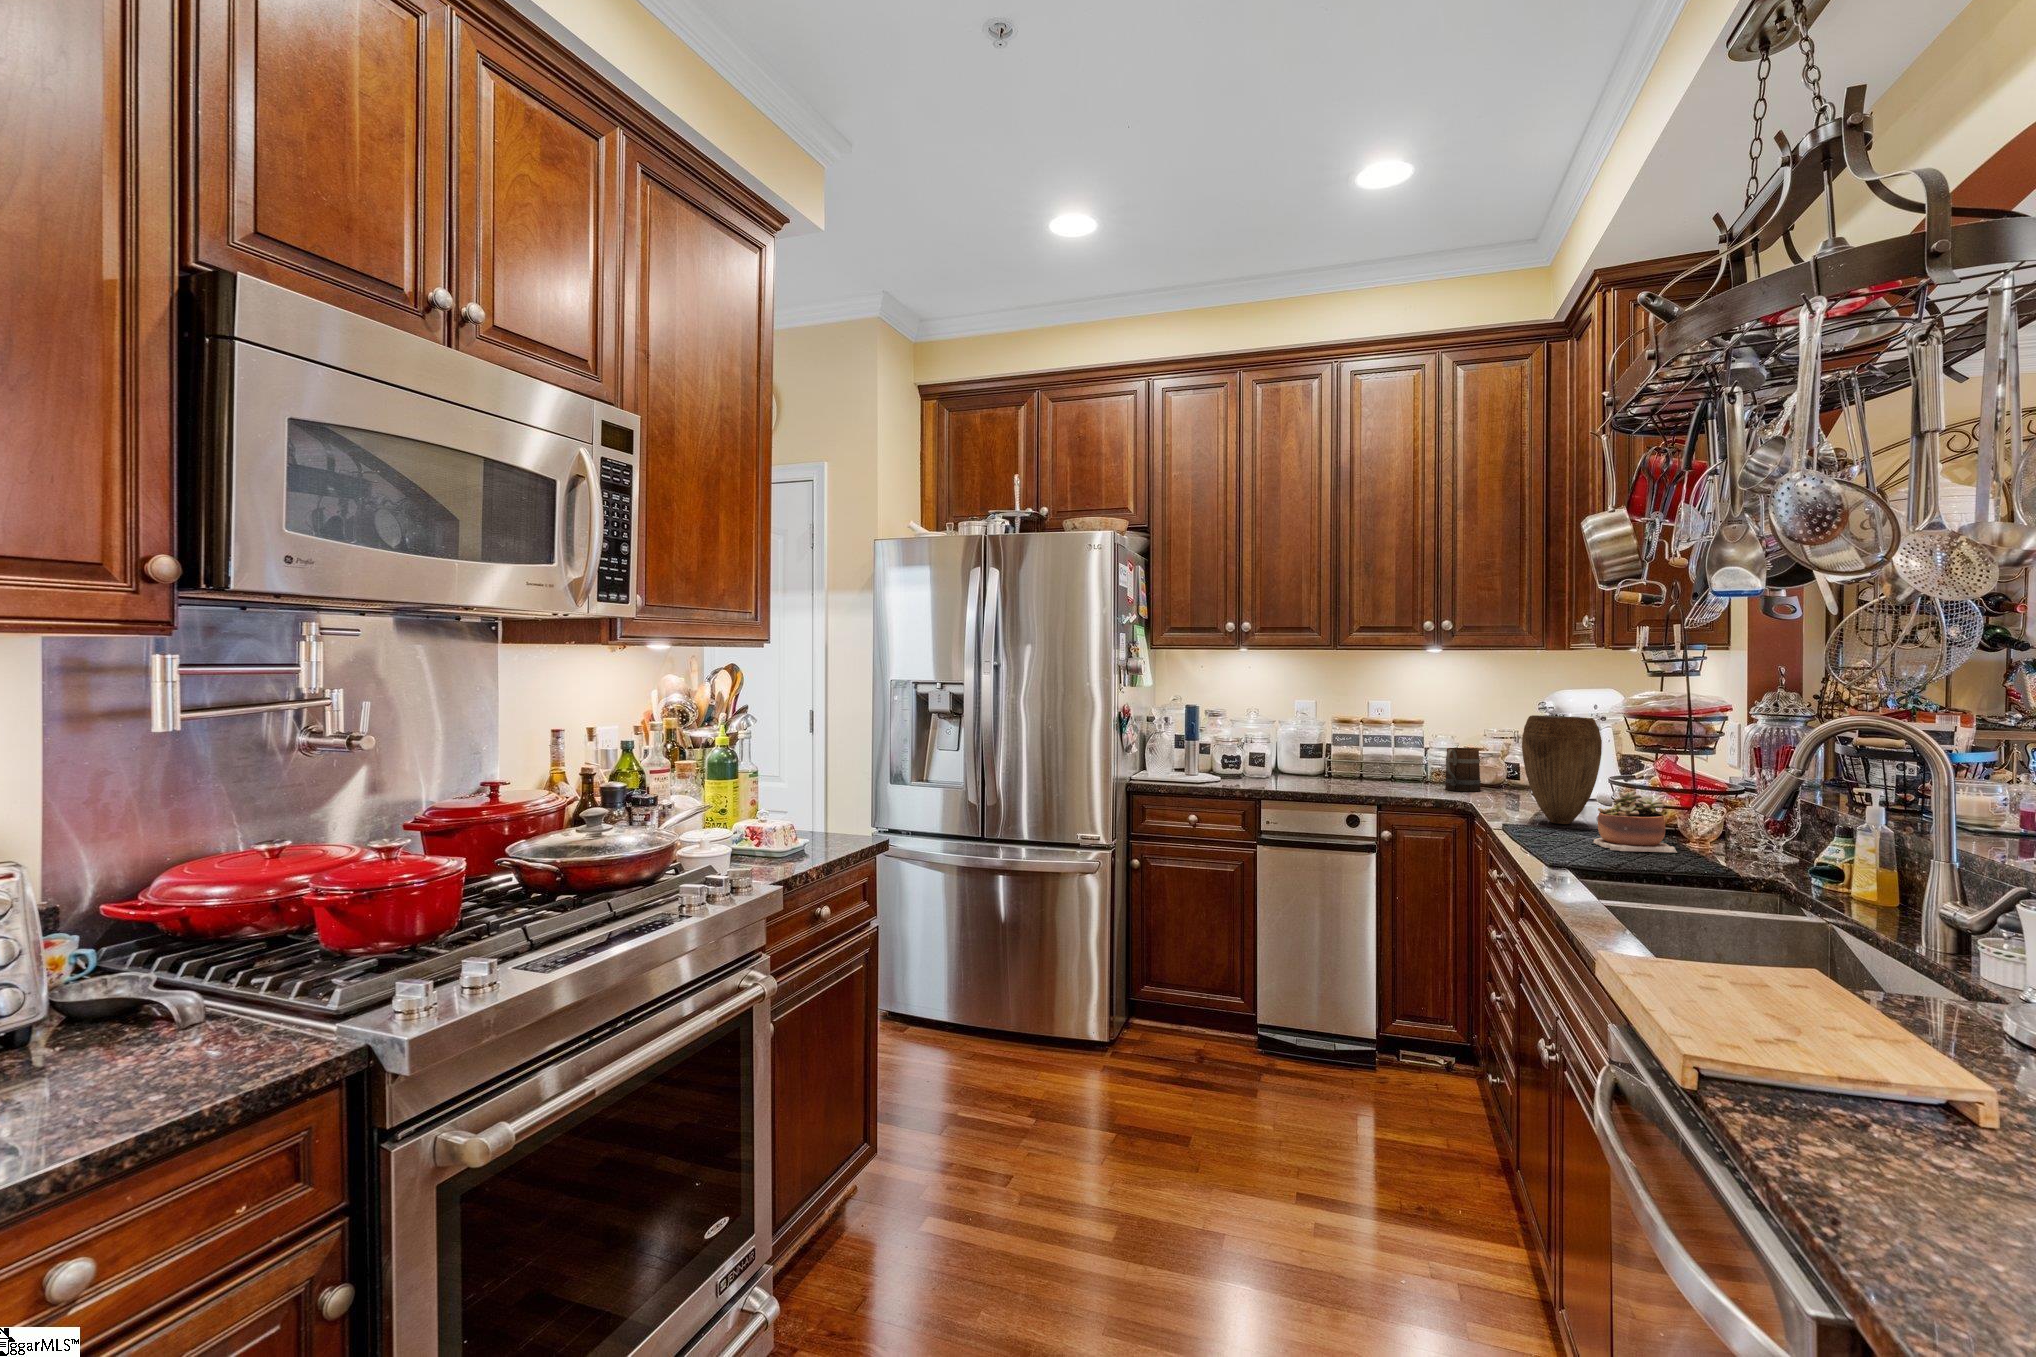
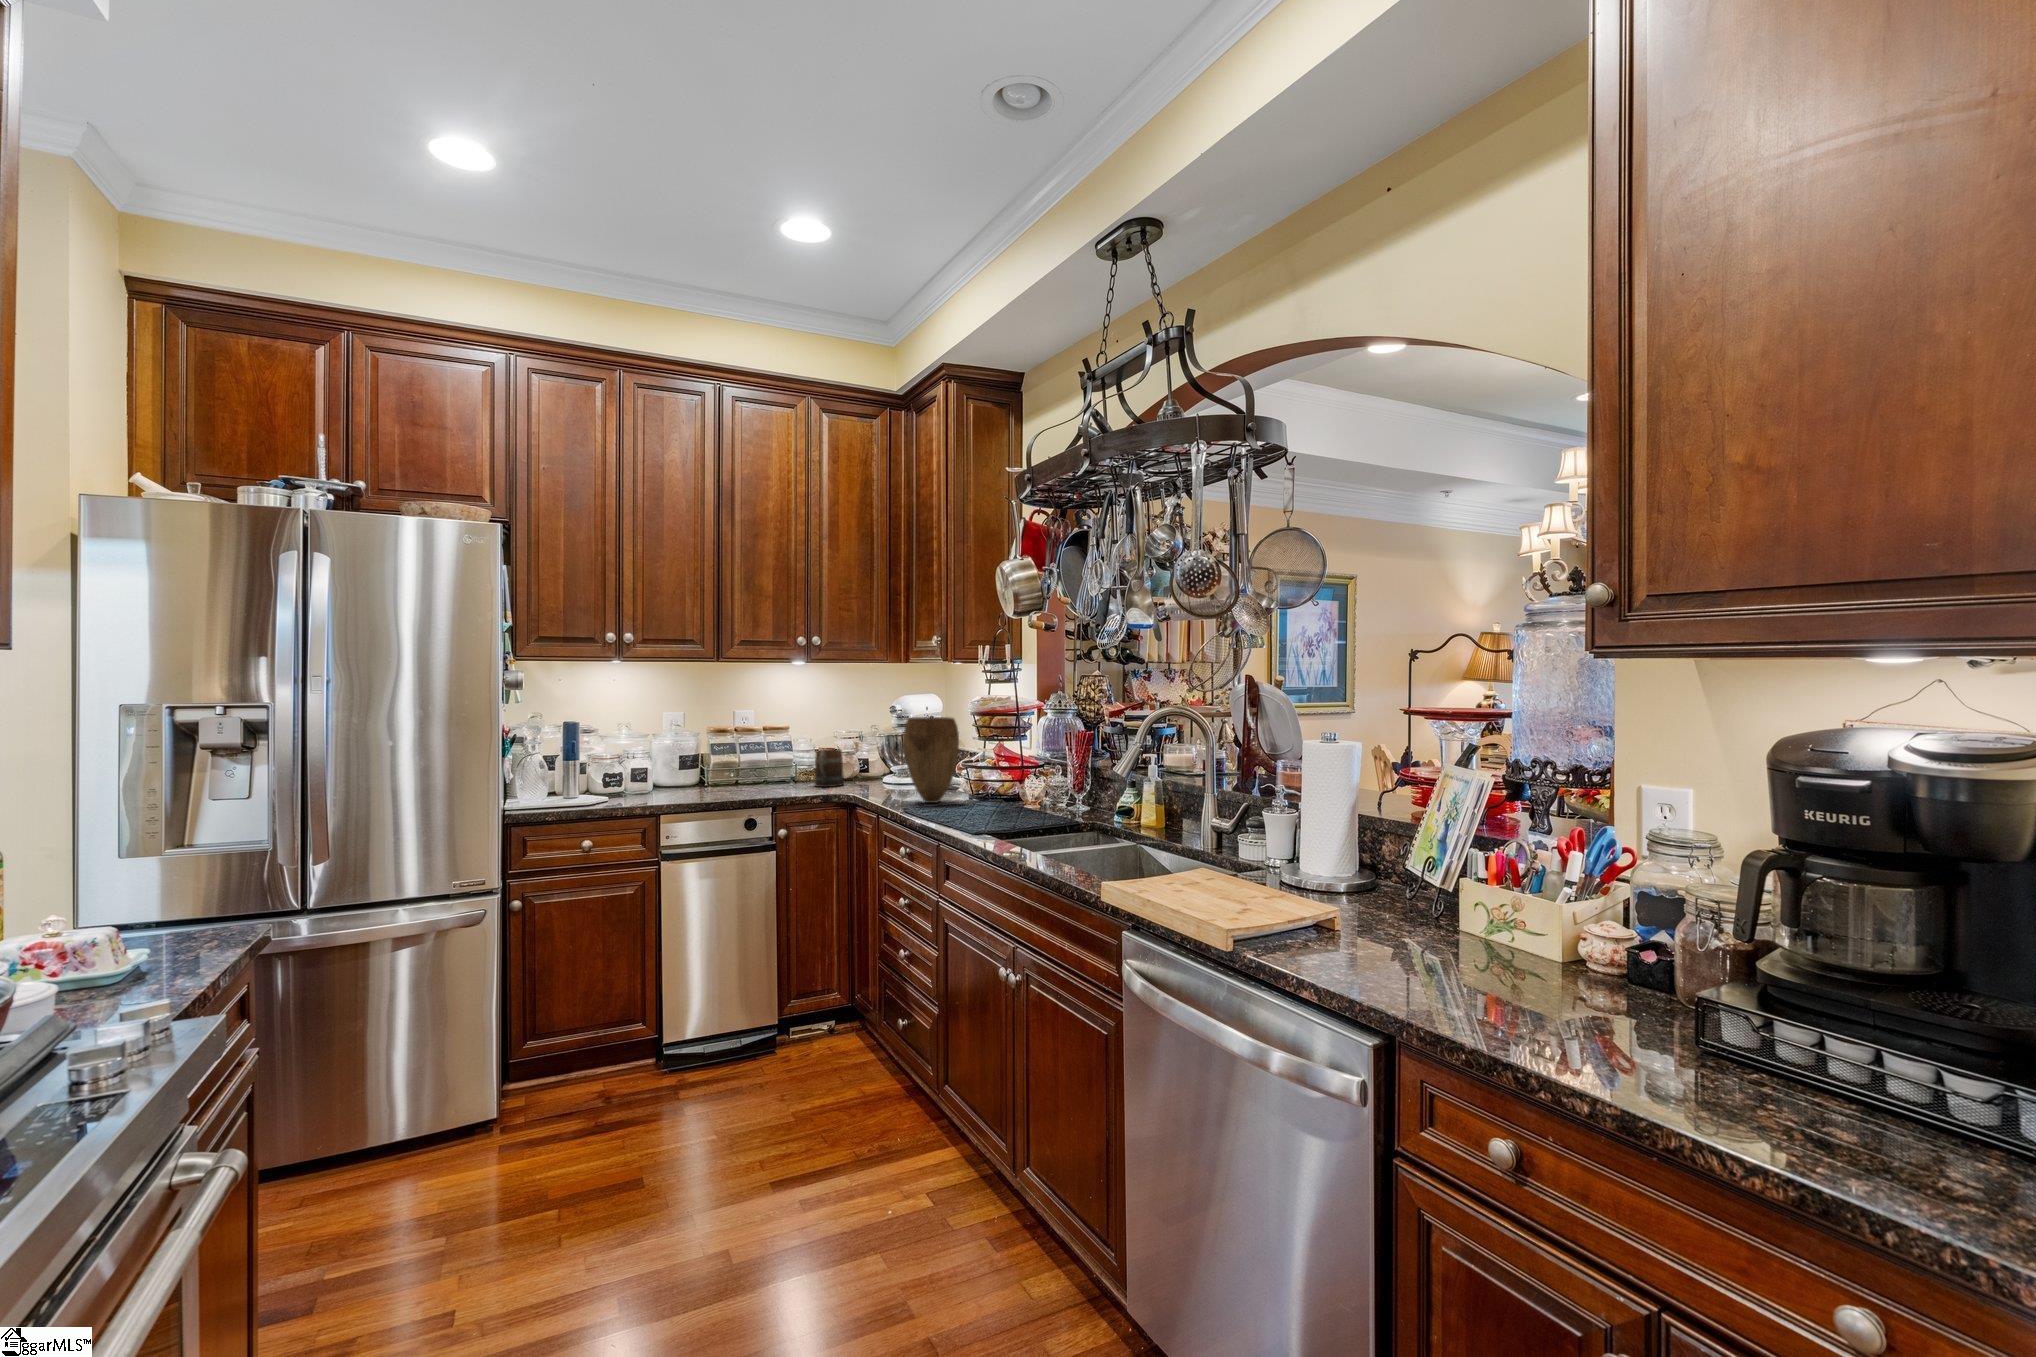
succulent plant: present [1594,791,1677,853] -> none [967,771,1026,817]

